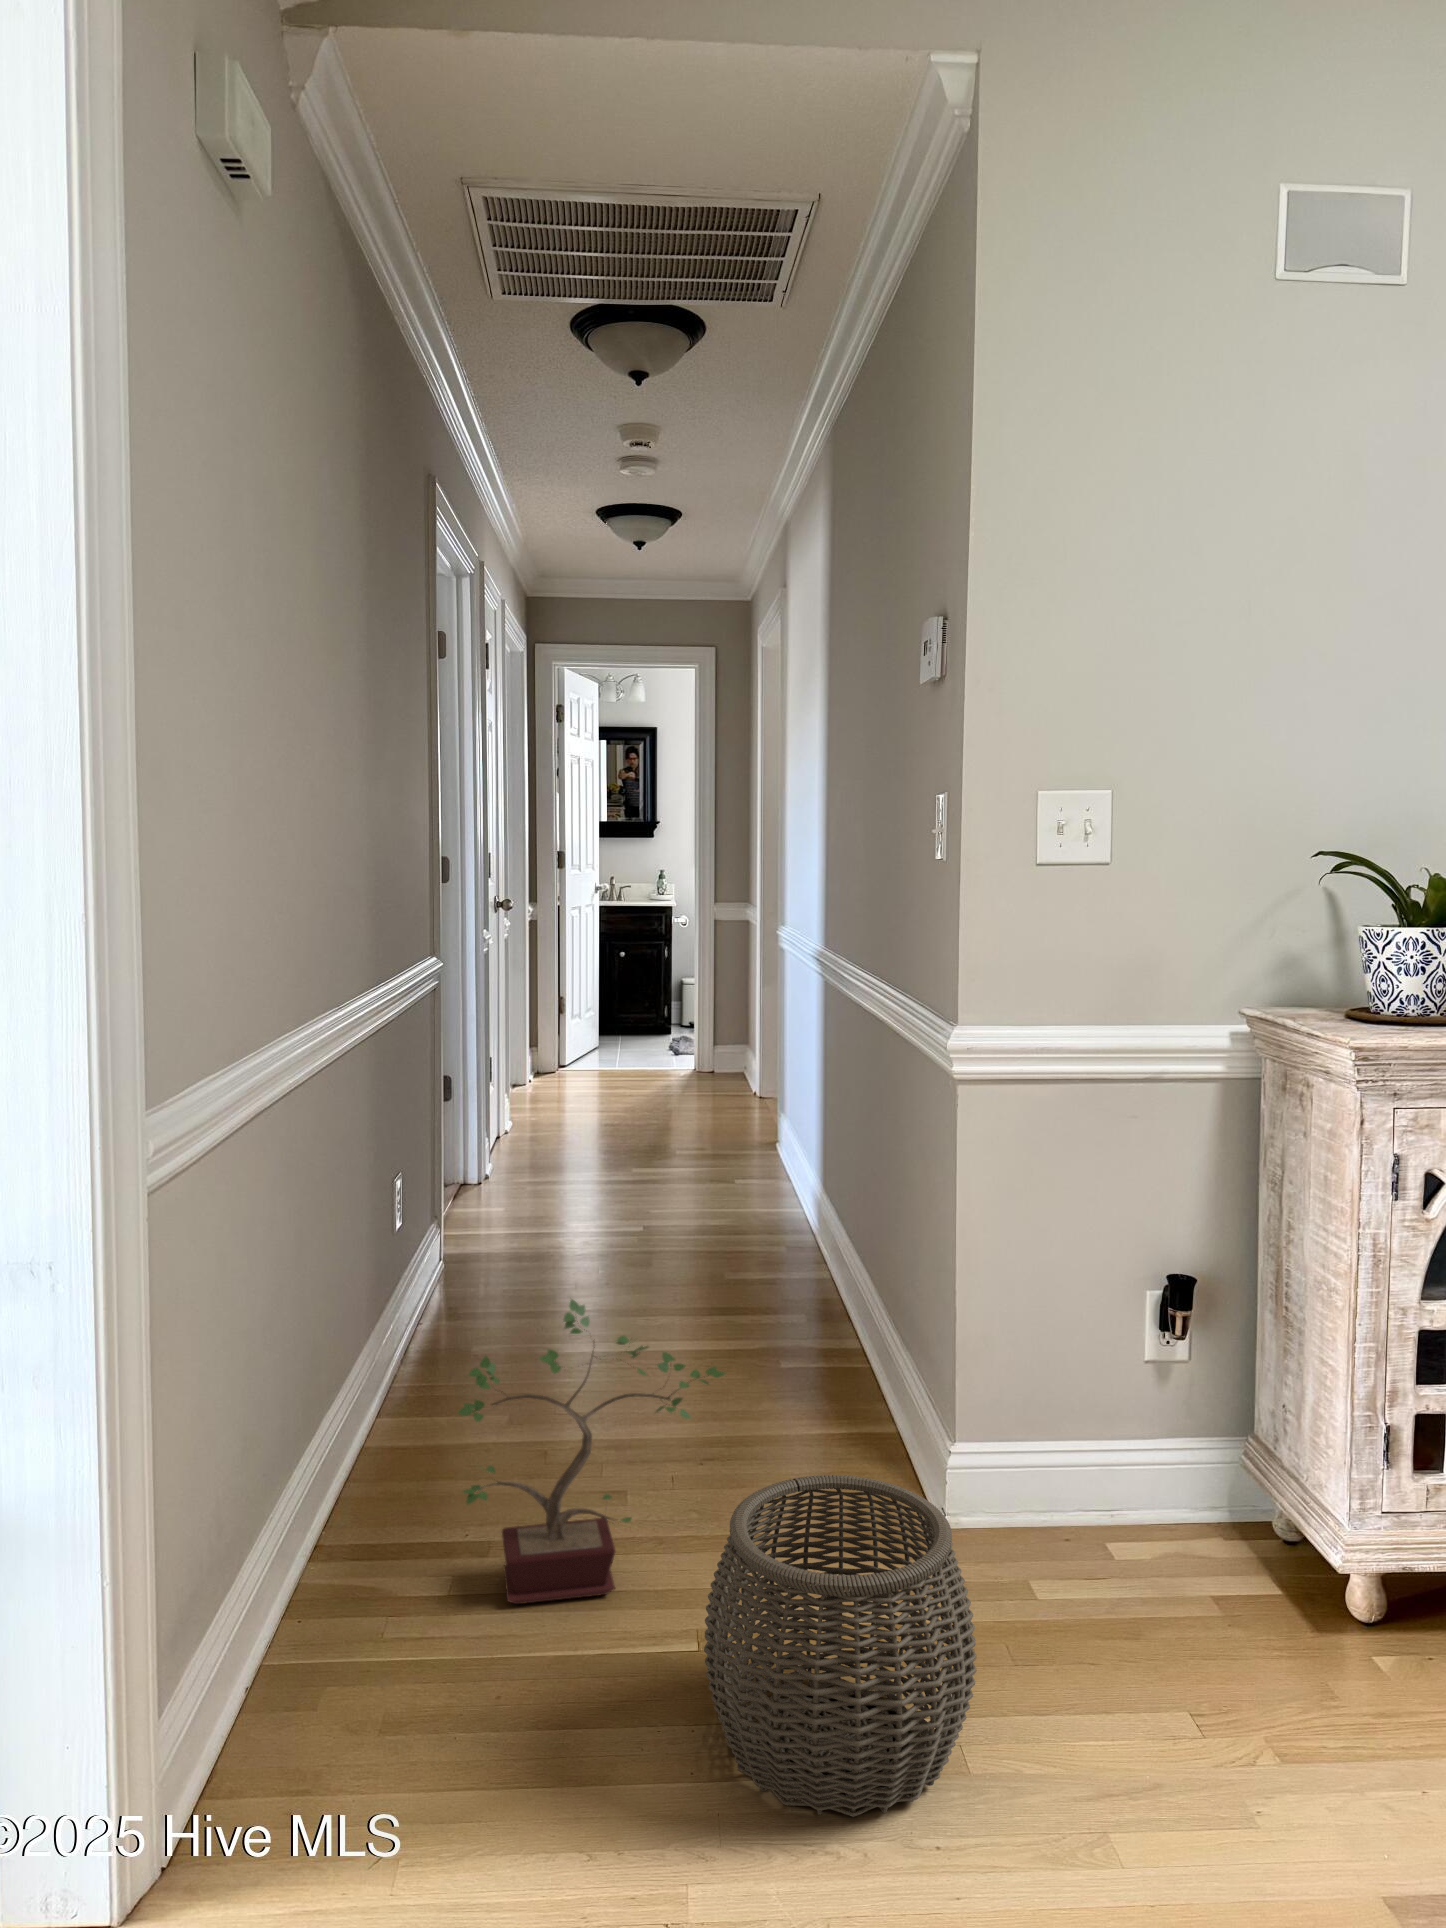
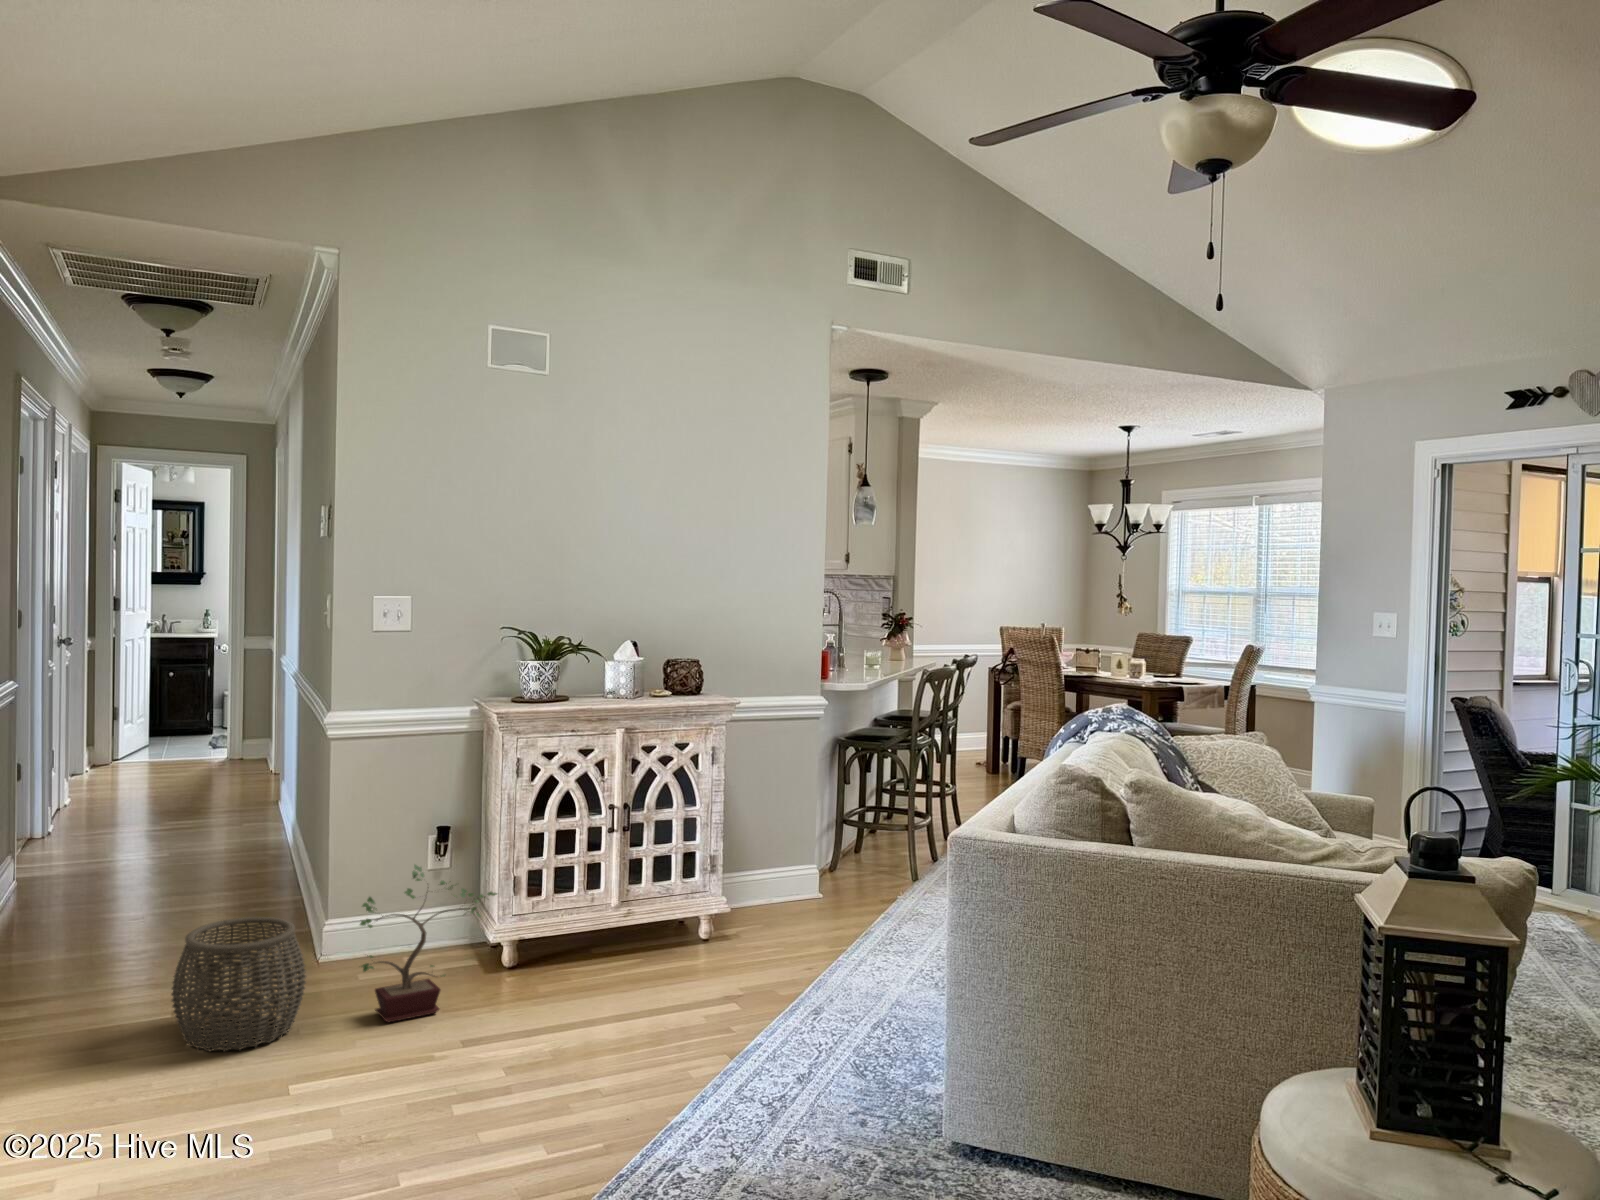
potted plant: present [458,1299,725,1604] -> present [360,865,497,1023]

